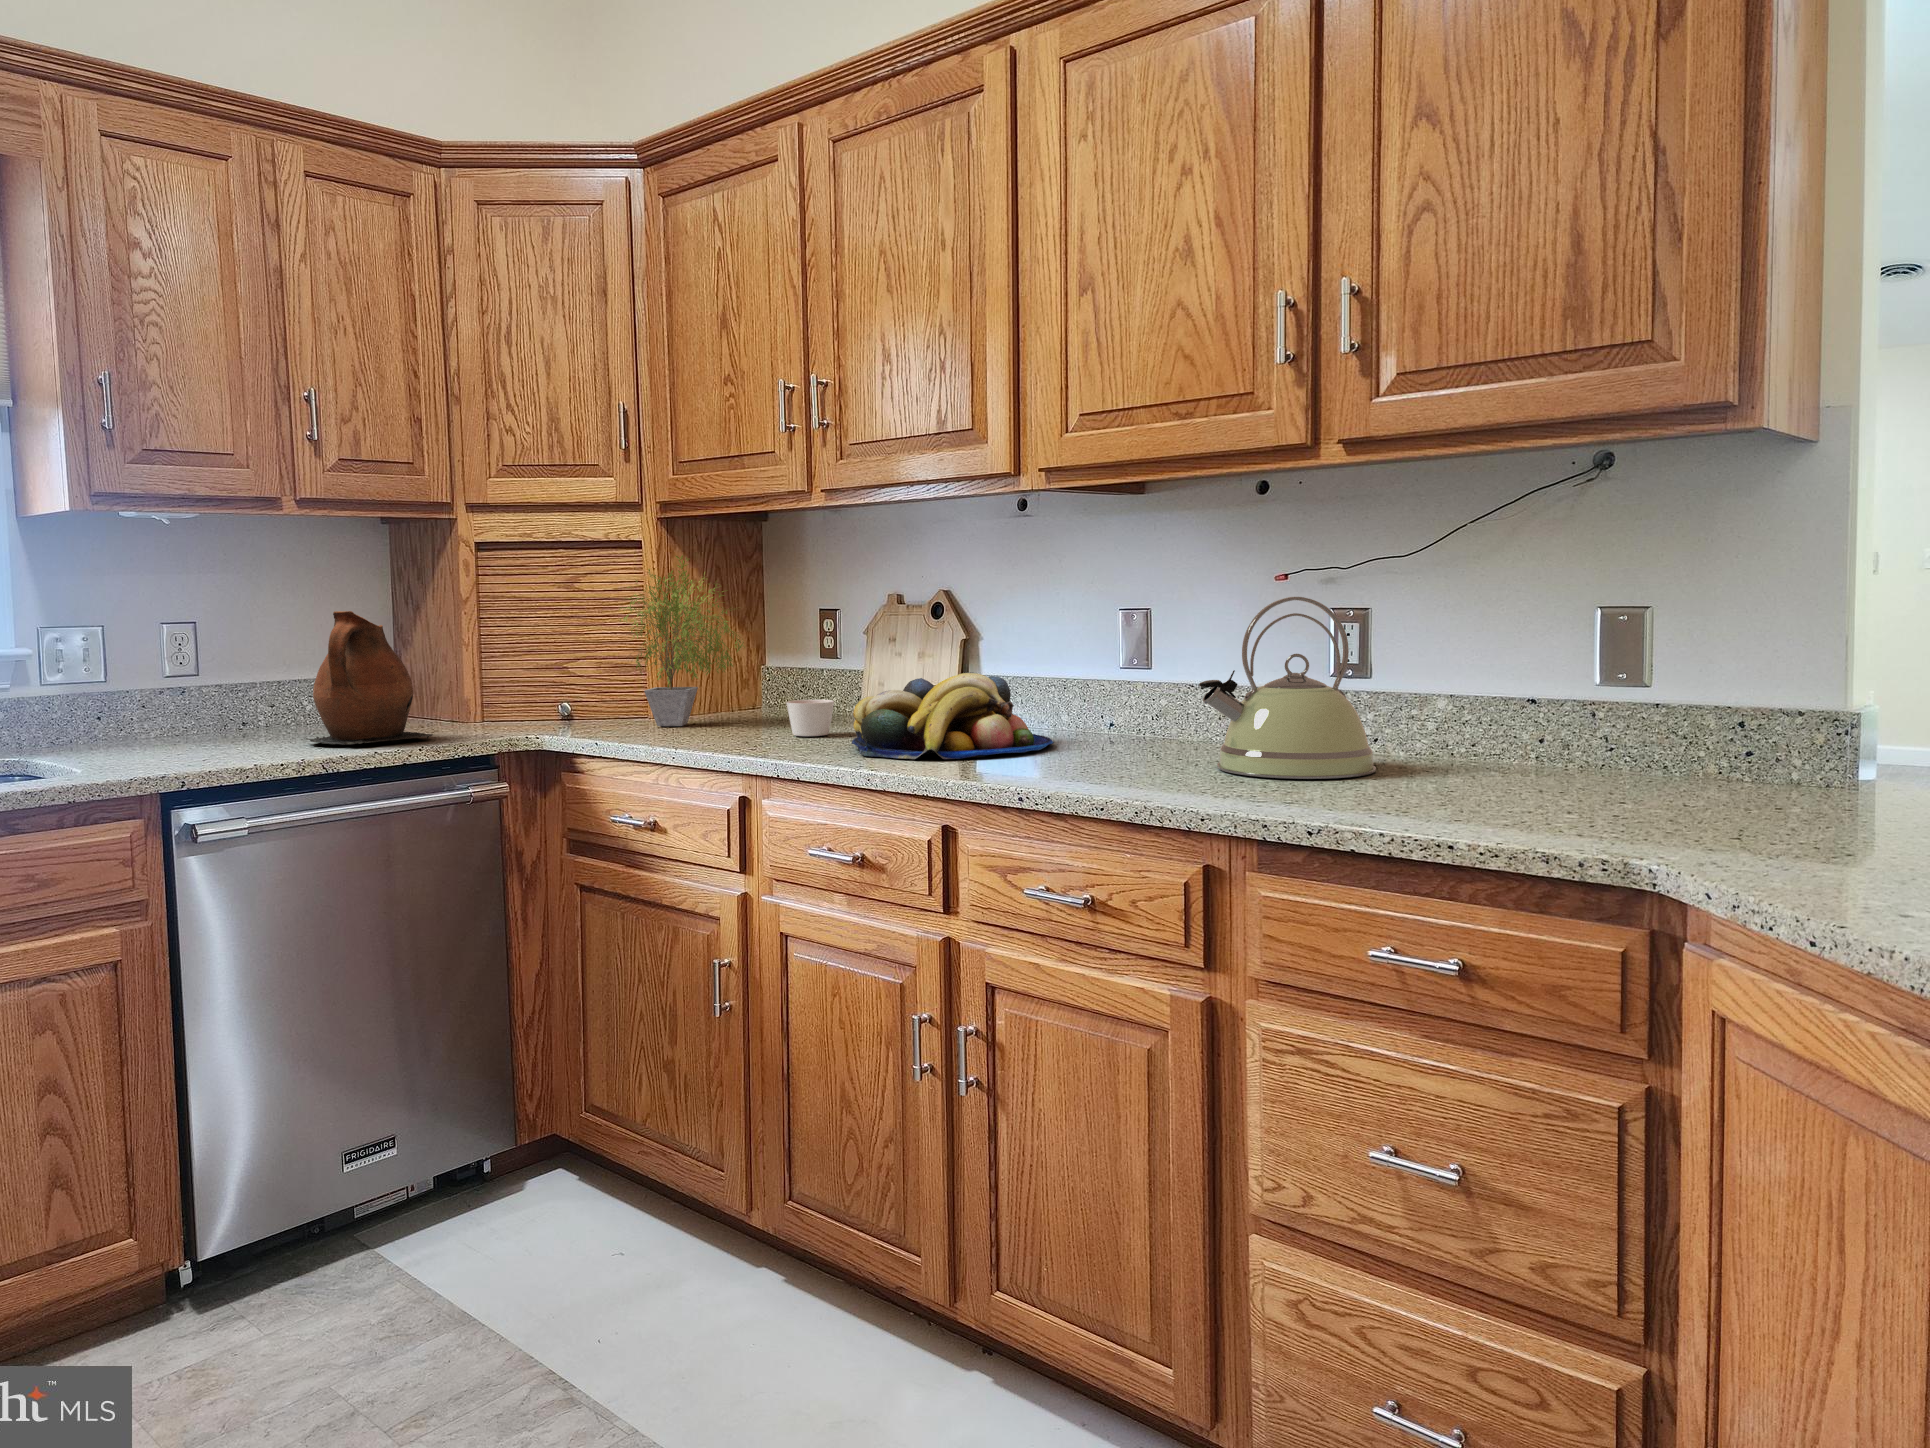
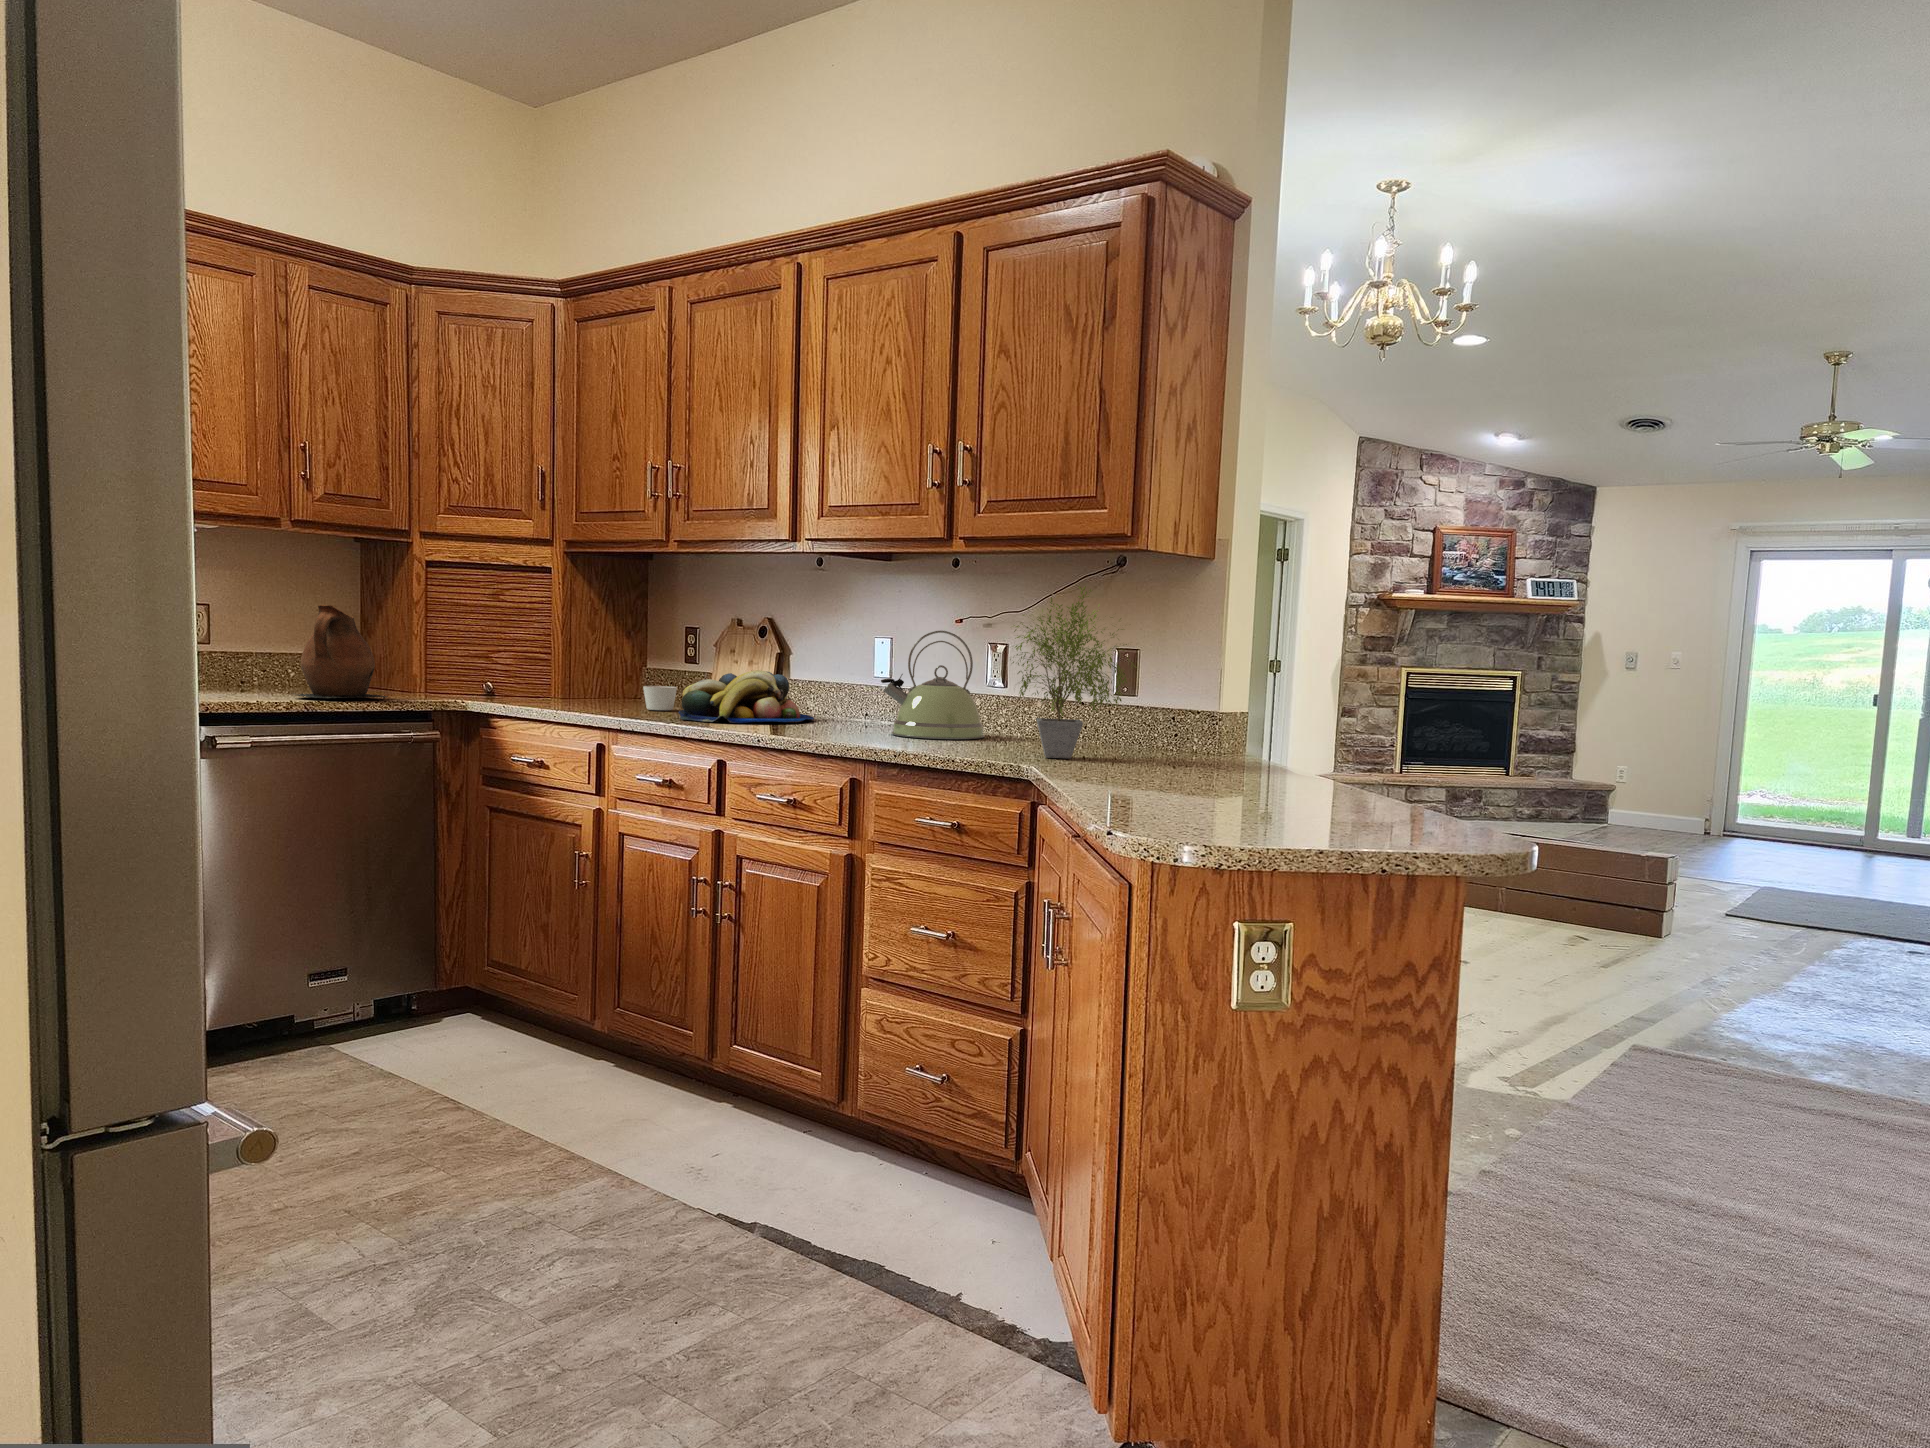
potted plant: present [619,555,744,726] -> present [1010,586,1135,758]

